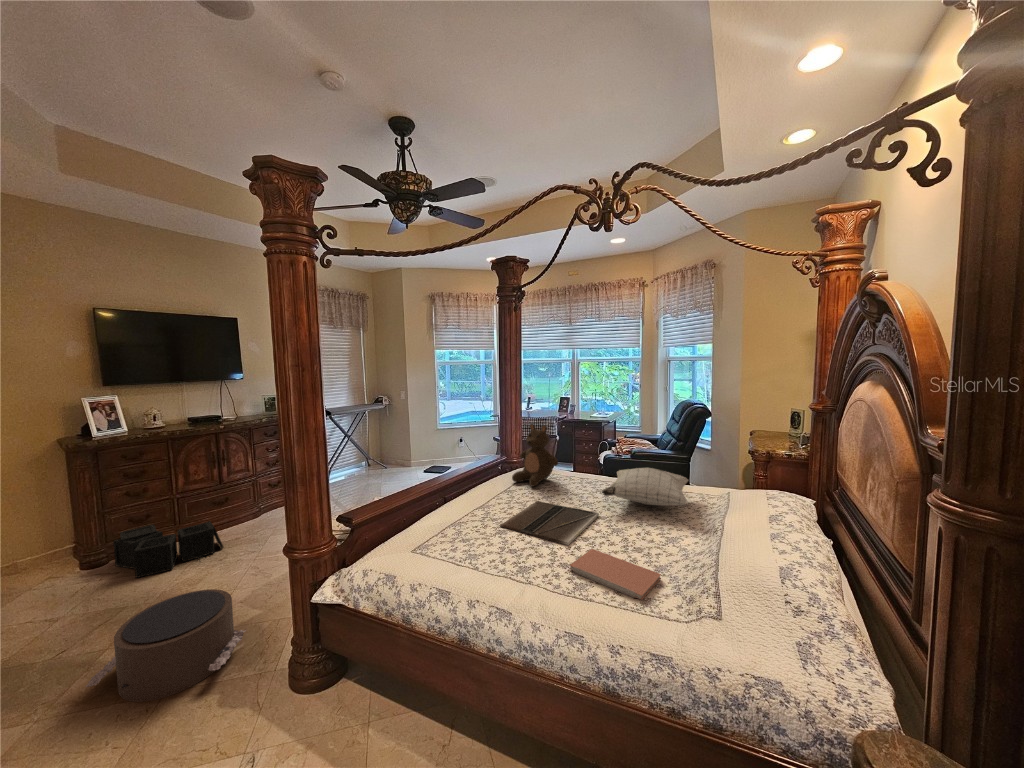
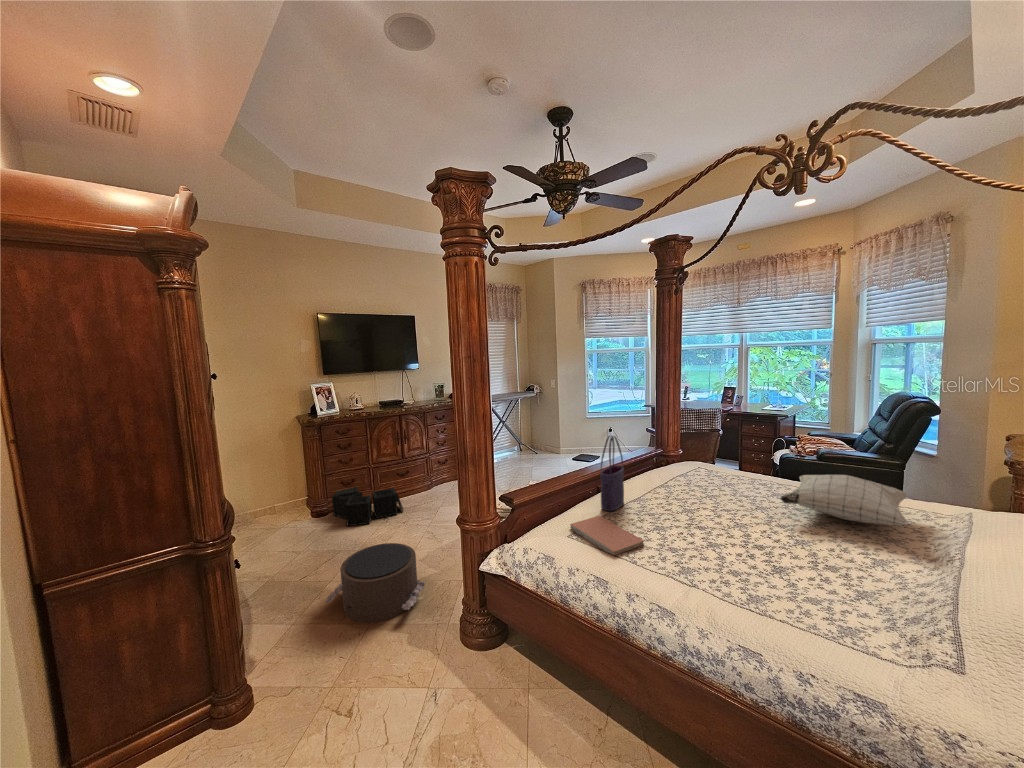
stuffed bear: present [512,424,558,487] -> none [666,416,722,485]
tote bag: none [448,444,471,521] -> present [600,435,624,511]
laptop: present [500,501,599,545] -> none [656,500,776,553]
notebook: present [570,549,661,600] -> present [570,516,644,555]

